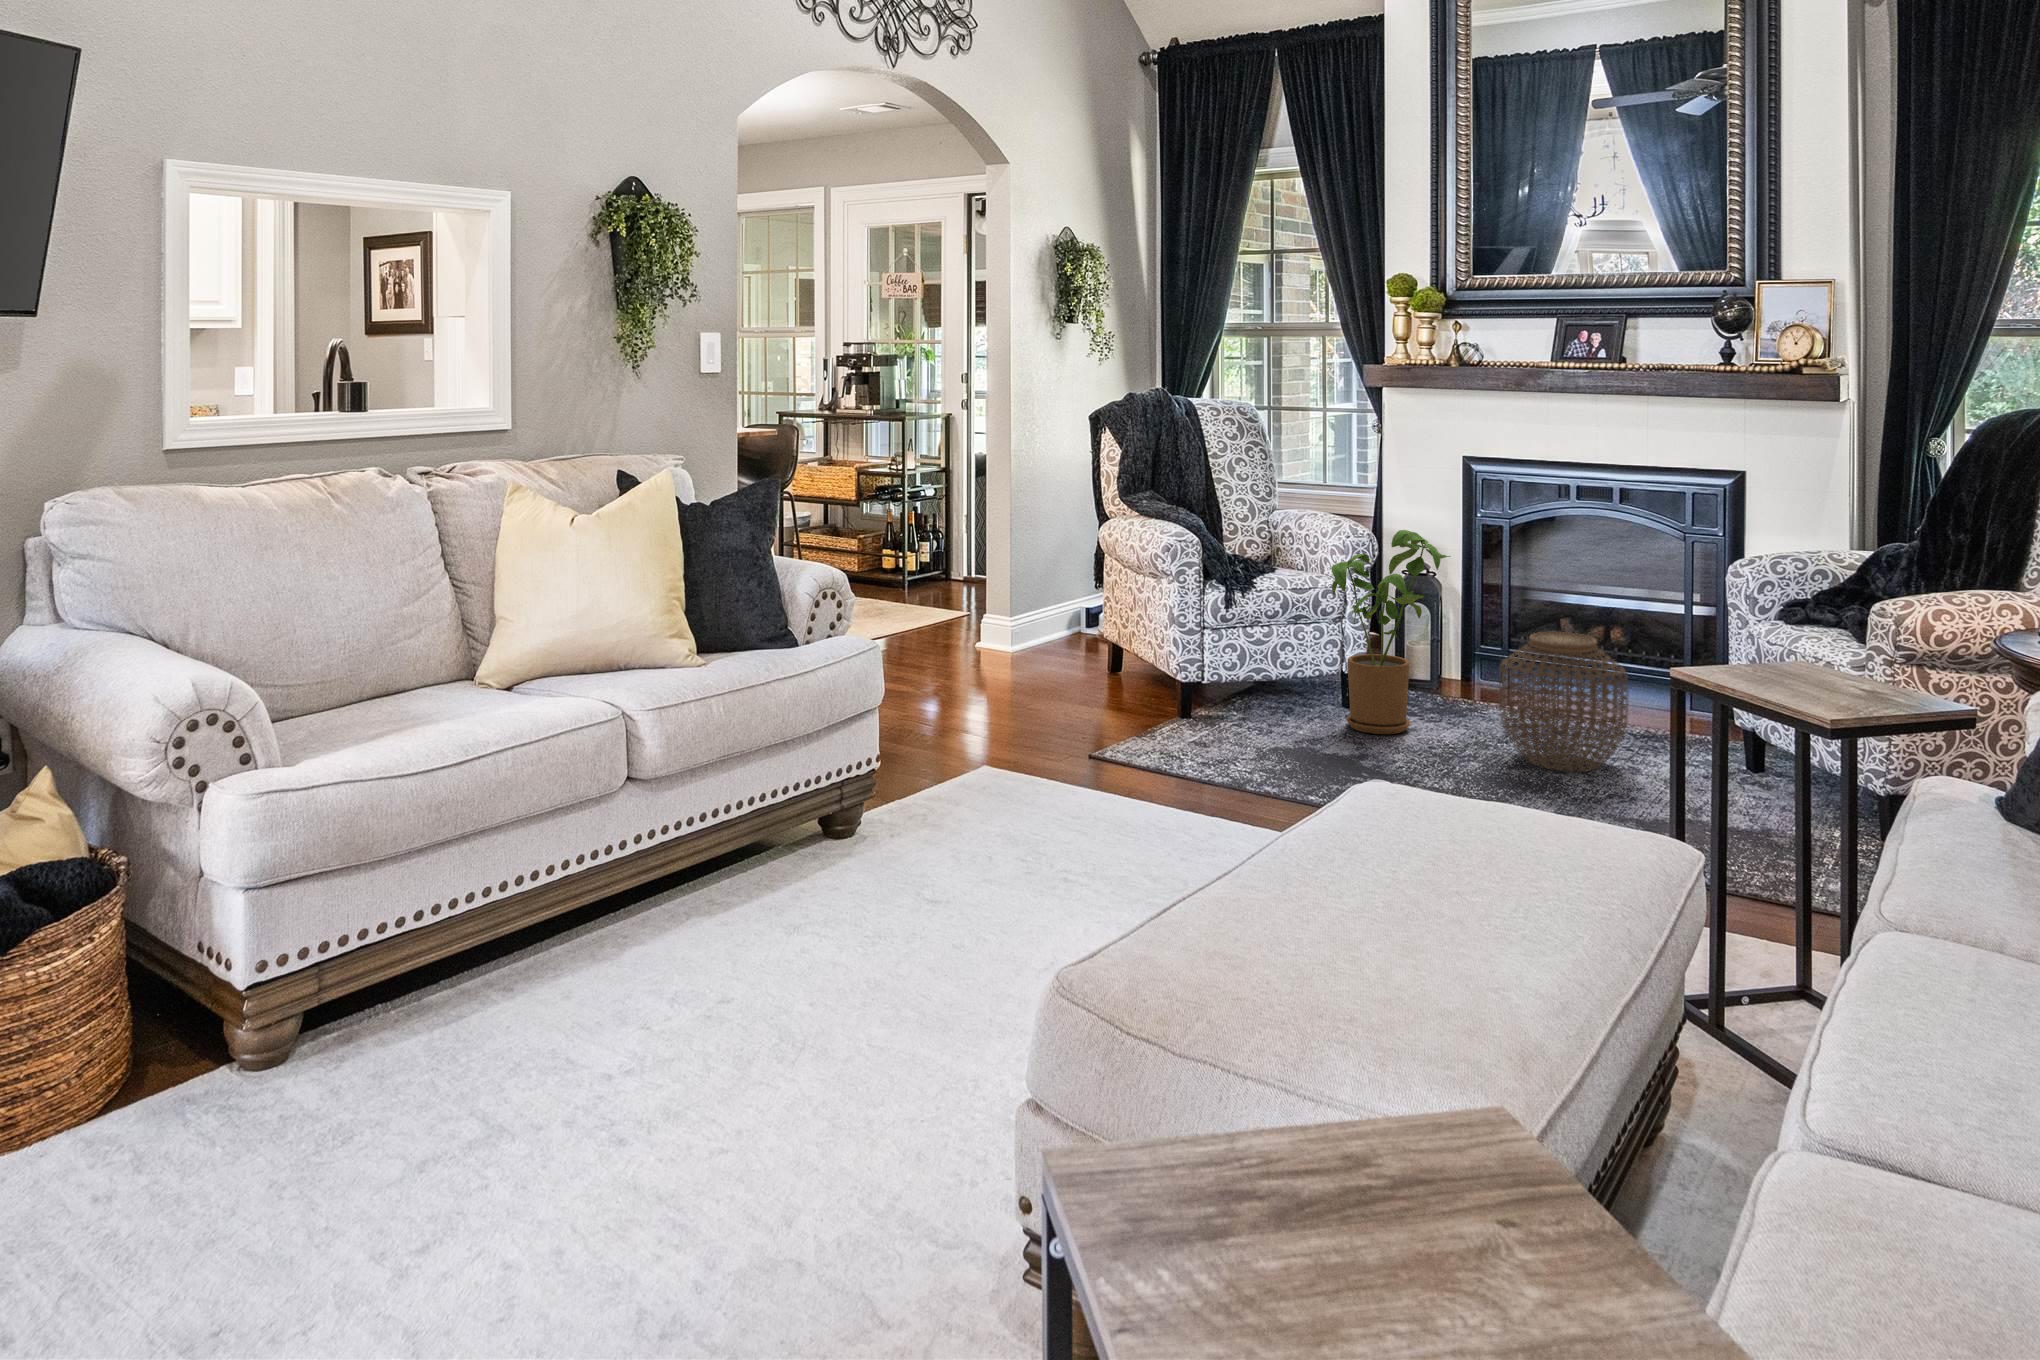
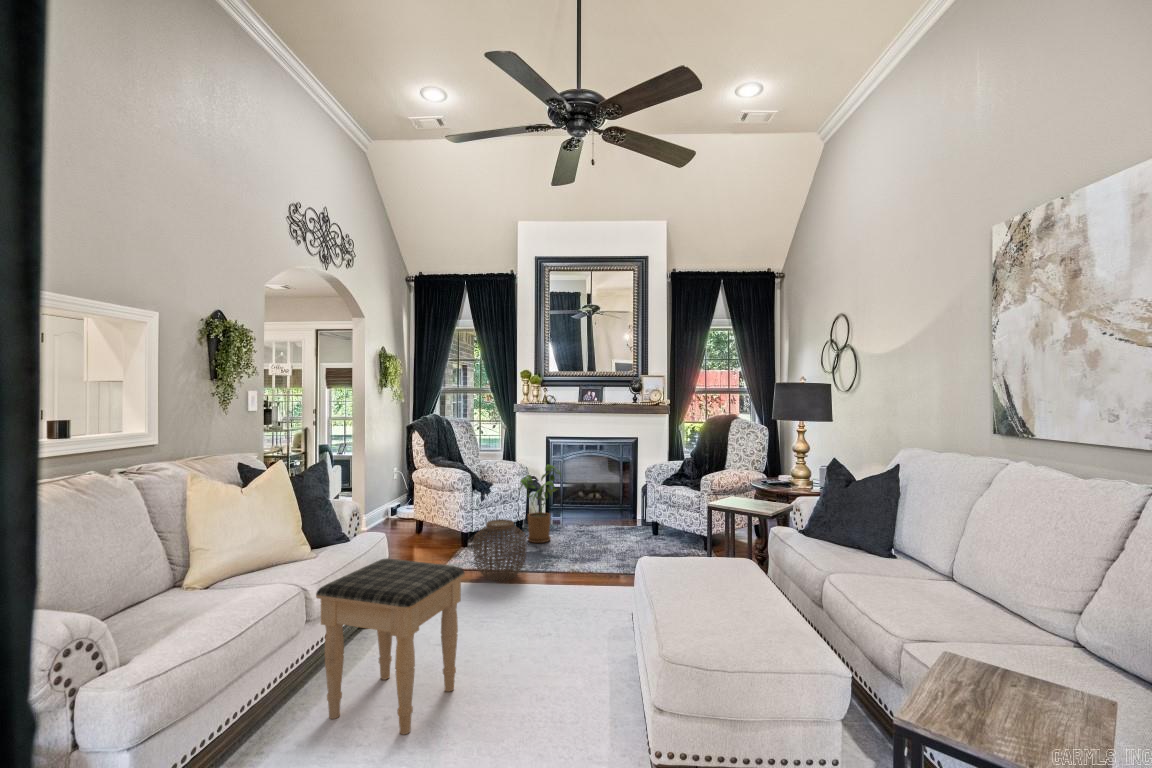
woven basket: present [1499,632,1628,772] -> present [473,519,526,581]
footstool: none [634,682,925,1024] -> present [316,558,465,734]

